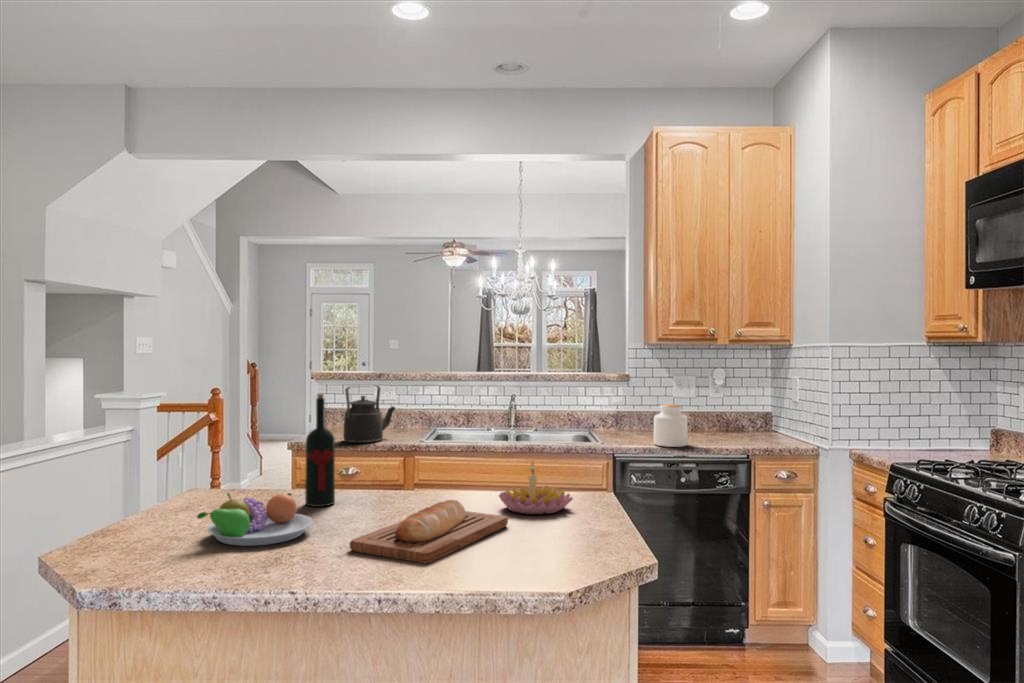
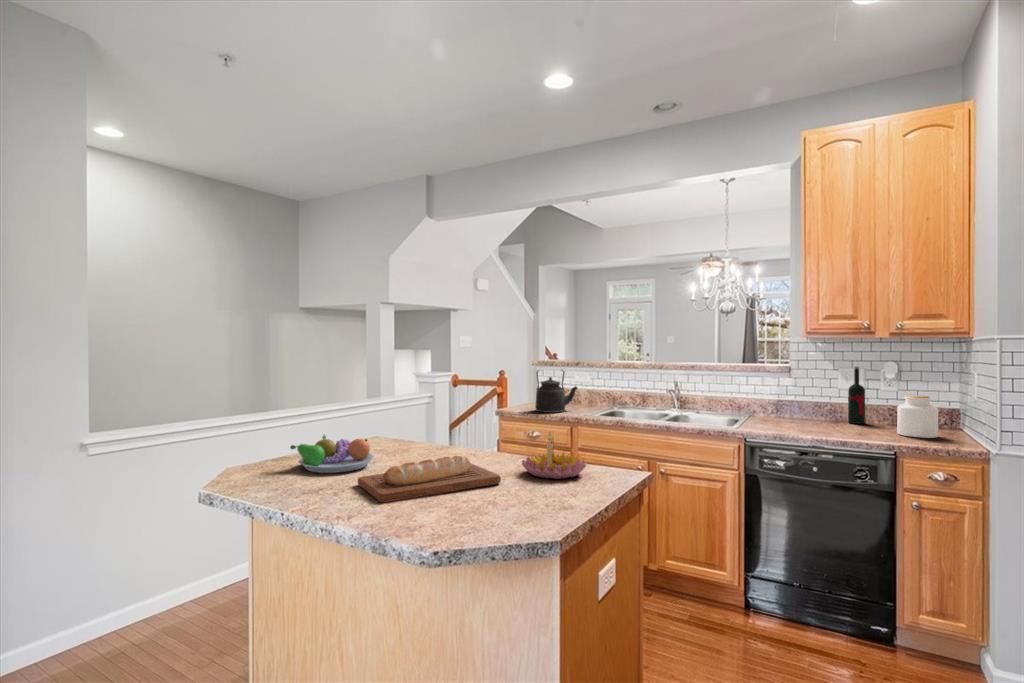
wine bottle: present [305,394,335,507] -> present [848,367,865,424]
jar: present [654,404,687,447] -> present [897,395,938,438]

